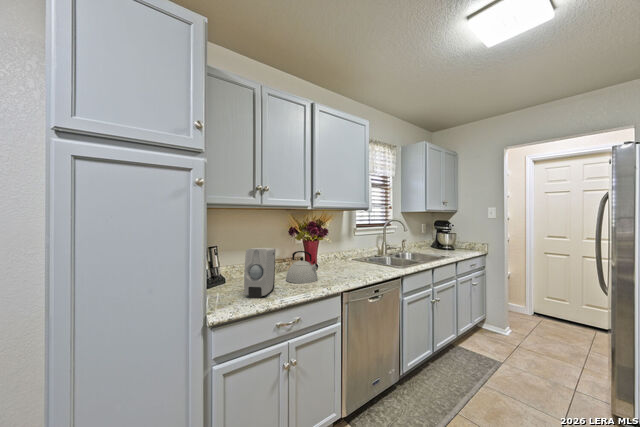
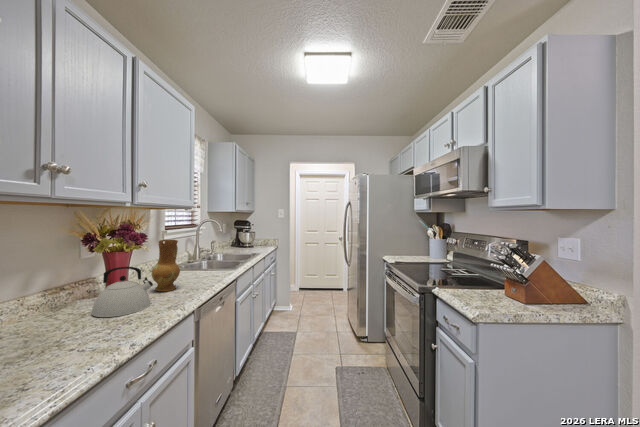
ceramic jug: none [327,235,346,275] -> present [151,240,180,292]
soap dispenser: present [244,248,275,298] -> none [43,268,98,363]

